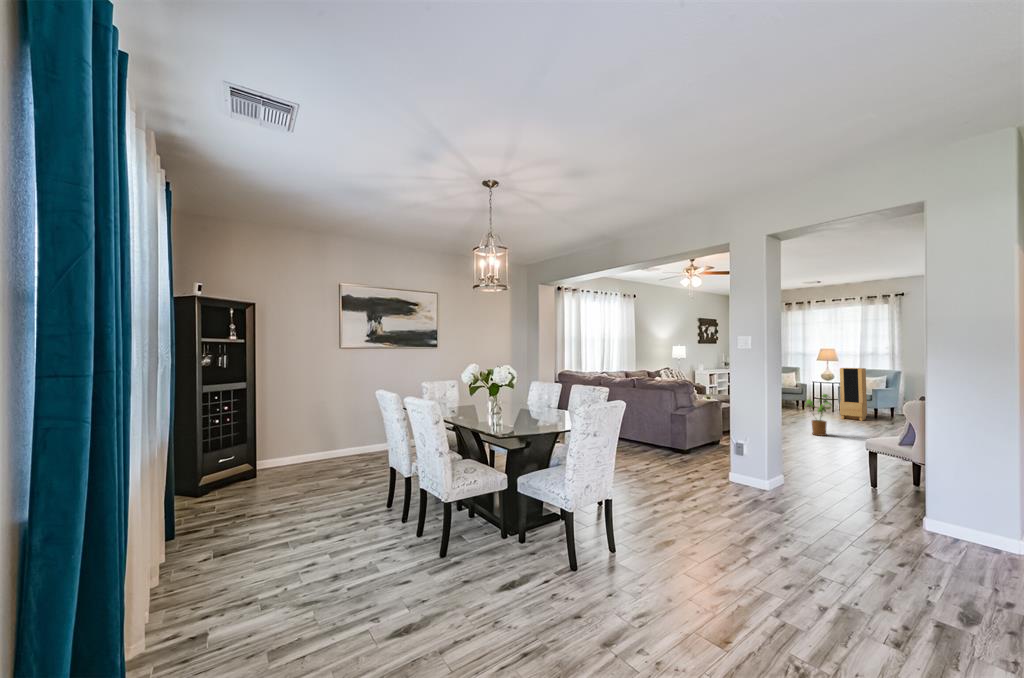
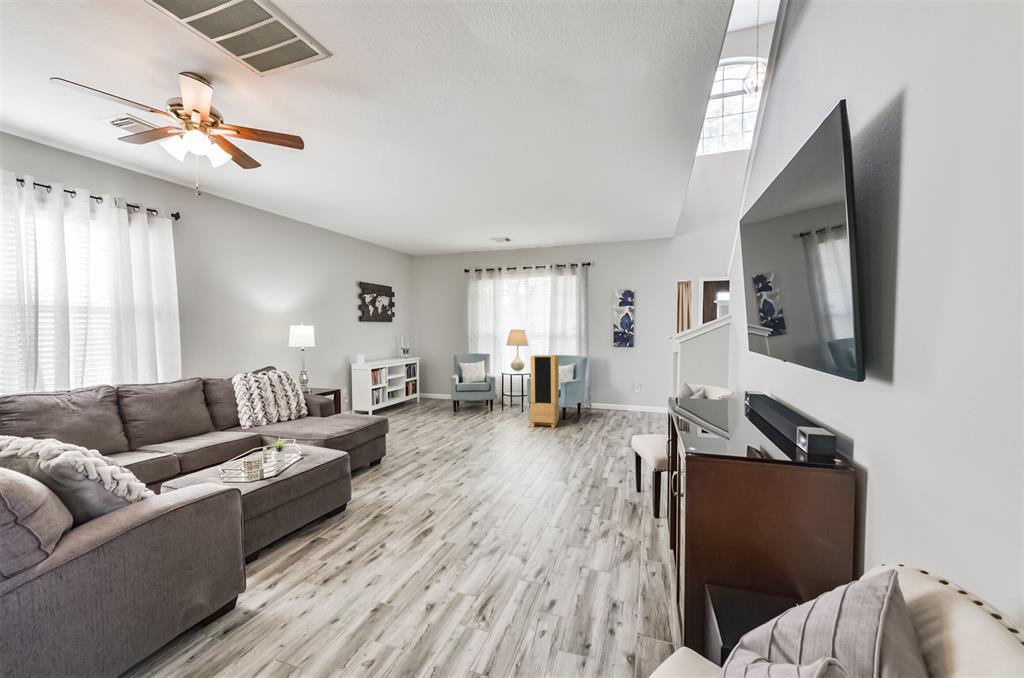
house plant: present [805,394,833,436] -> none [481,410,524,490]

